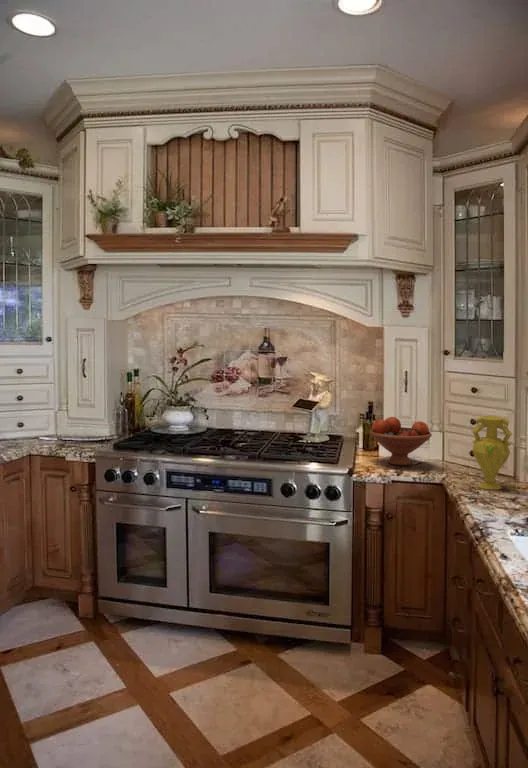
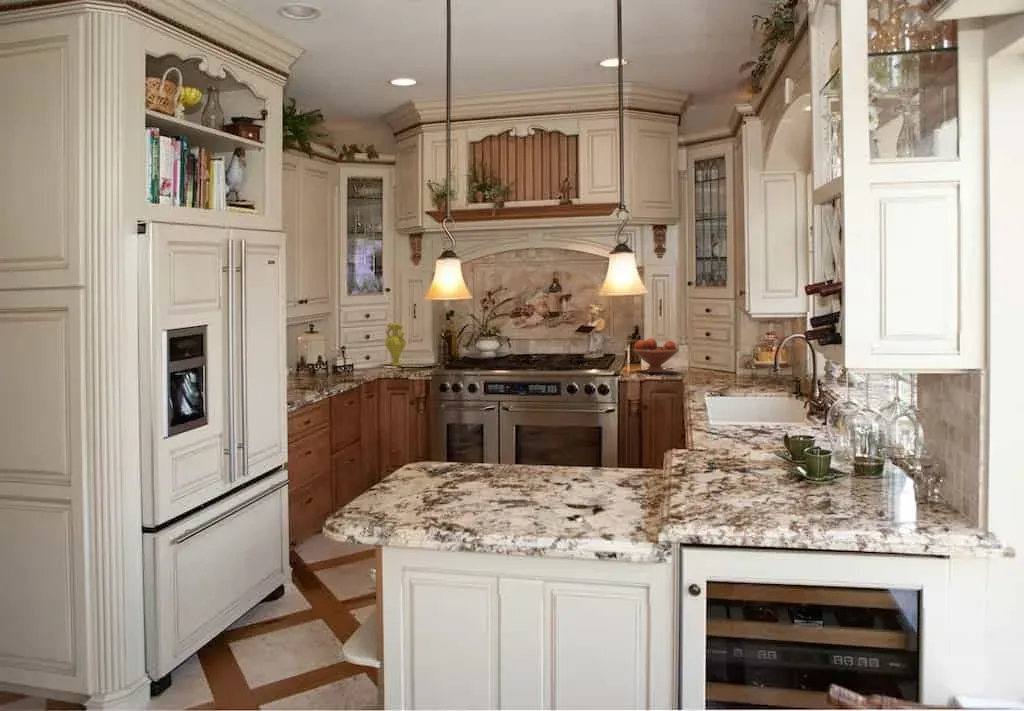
vase: present [472,416,512,490] -> present [385,323,406,365]

